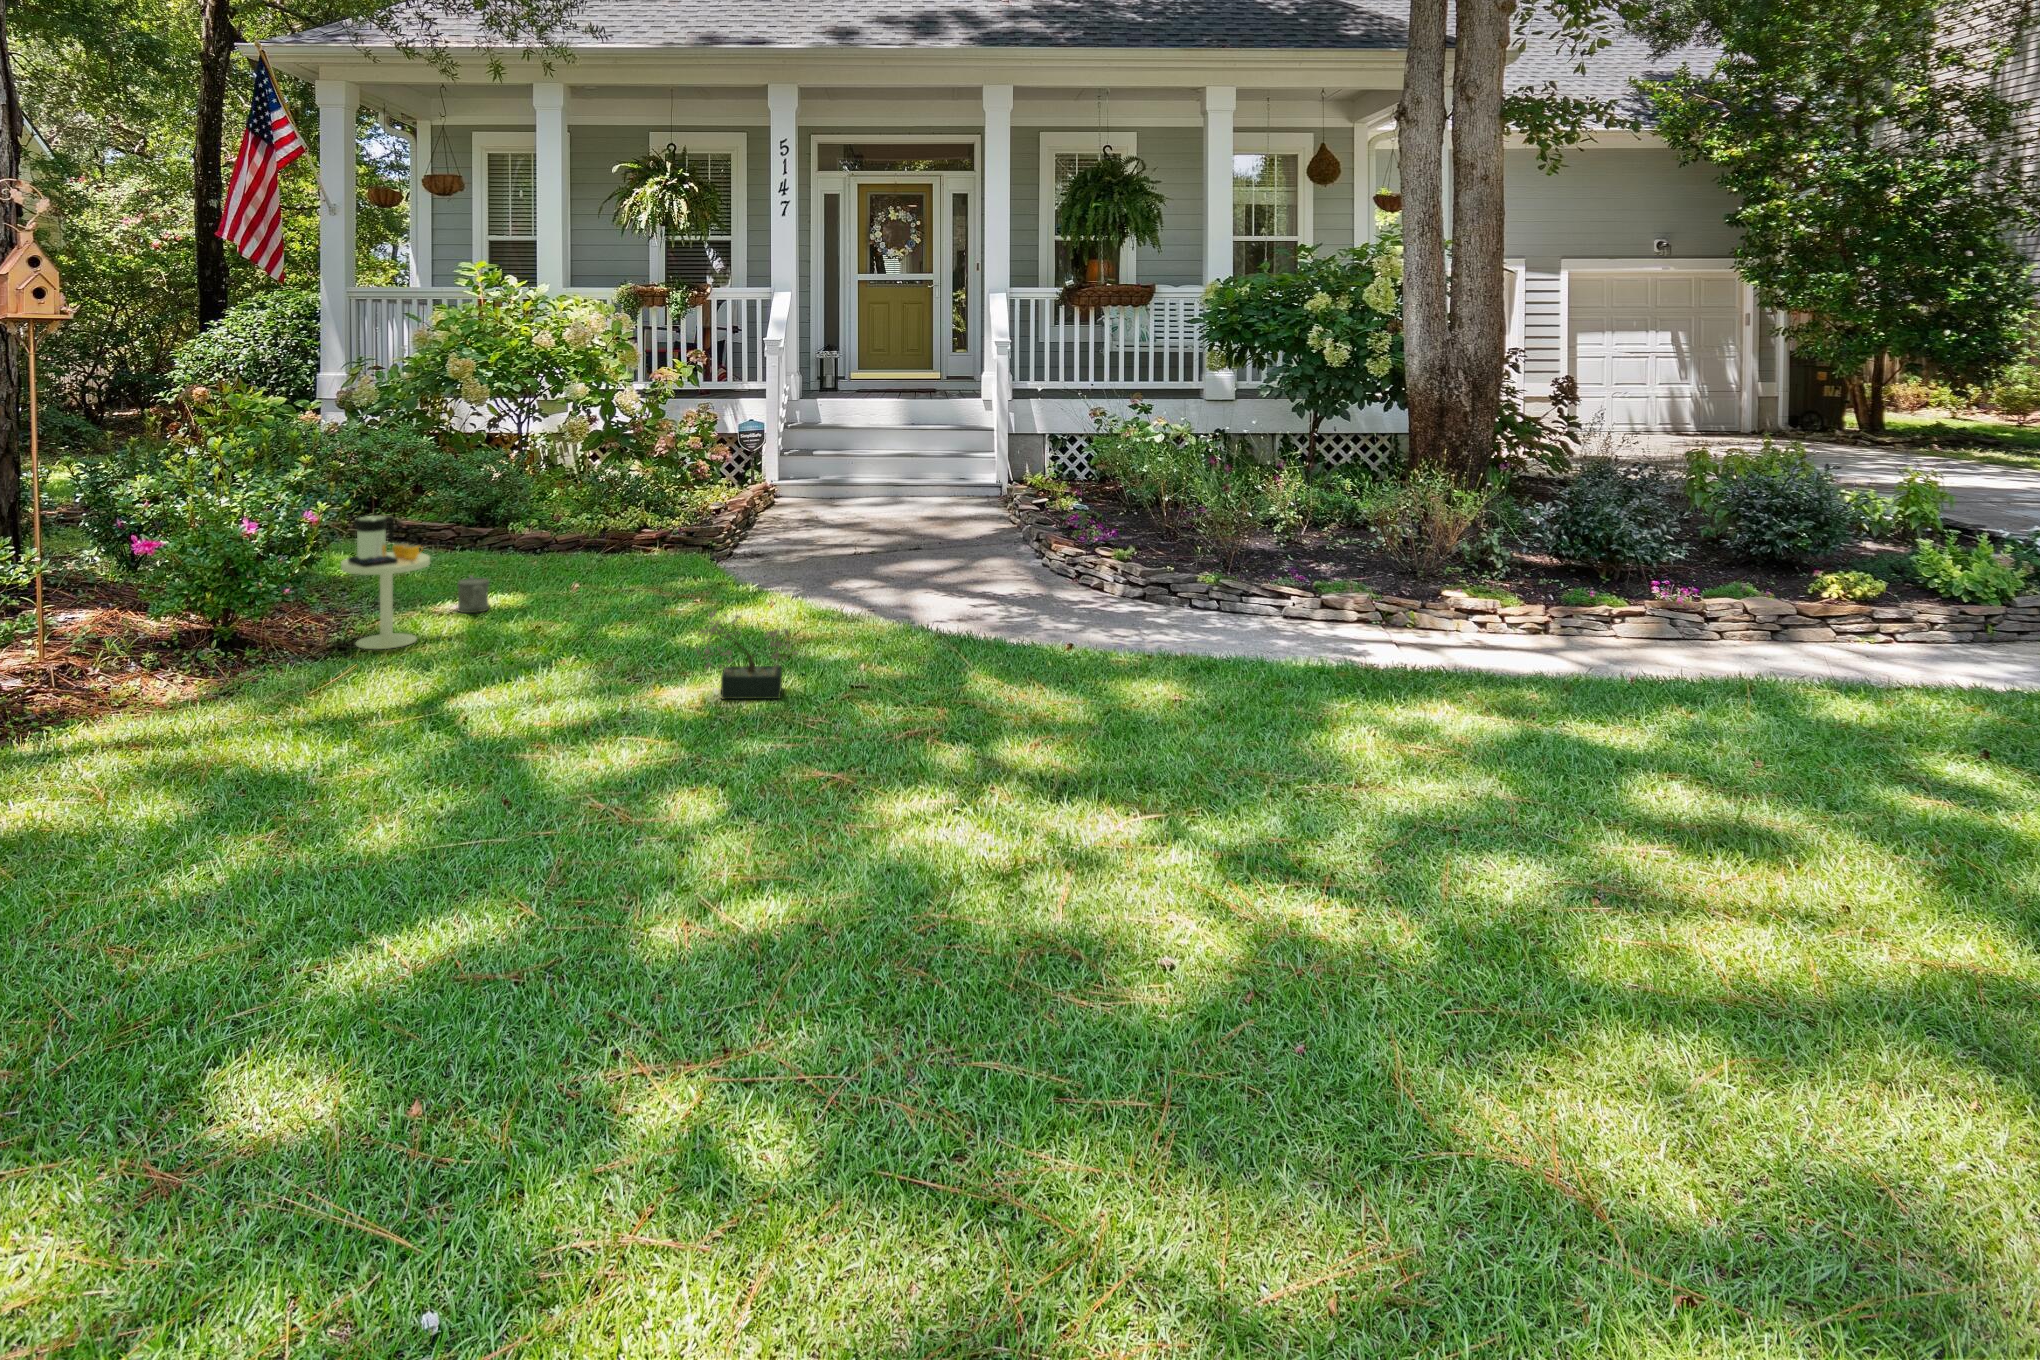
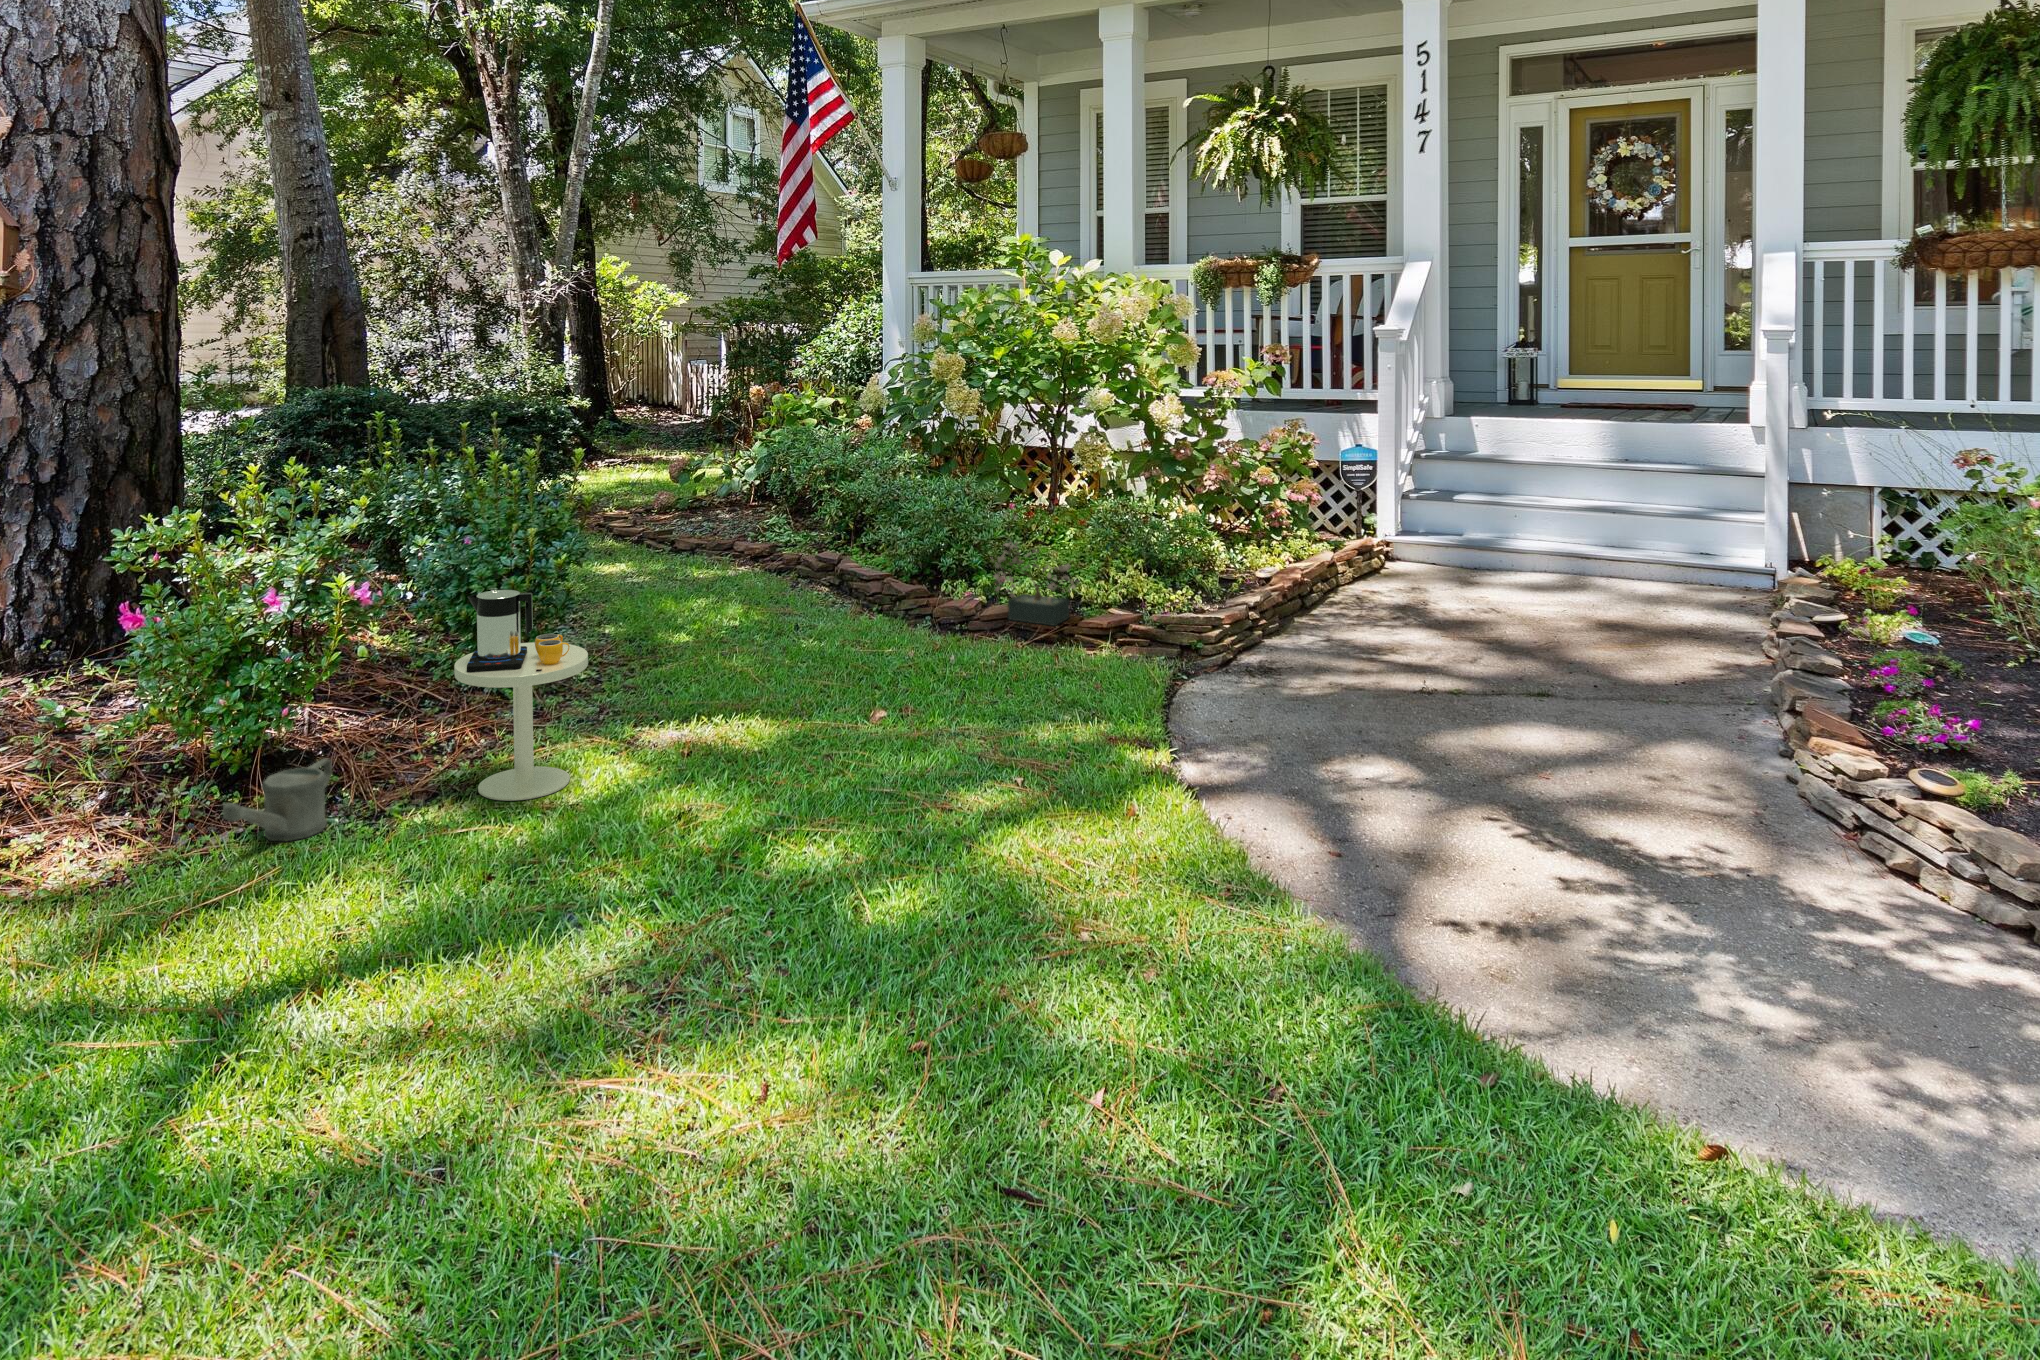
watering can: present [457,575,489,613] -> present [223,759,332,841]
decorative plant: present [697,609,798,699] -> present [994,542,1078,626]

